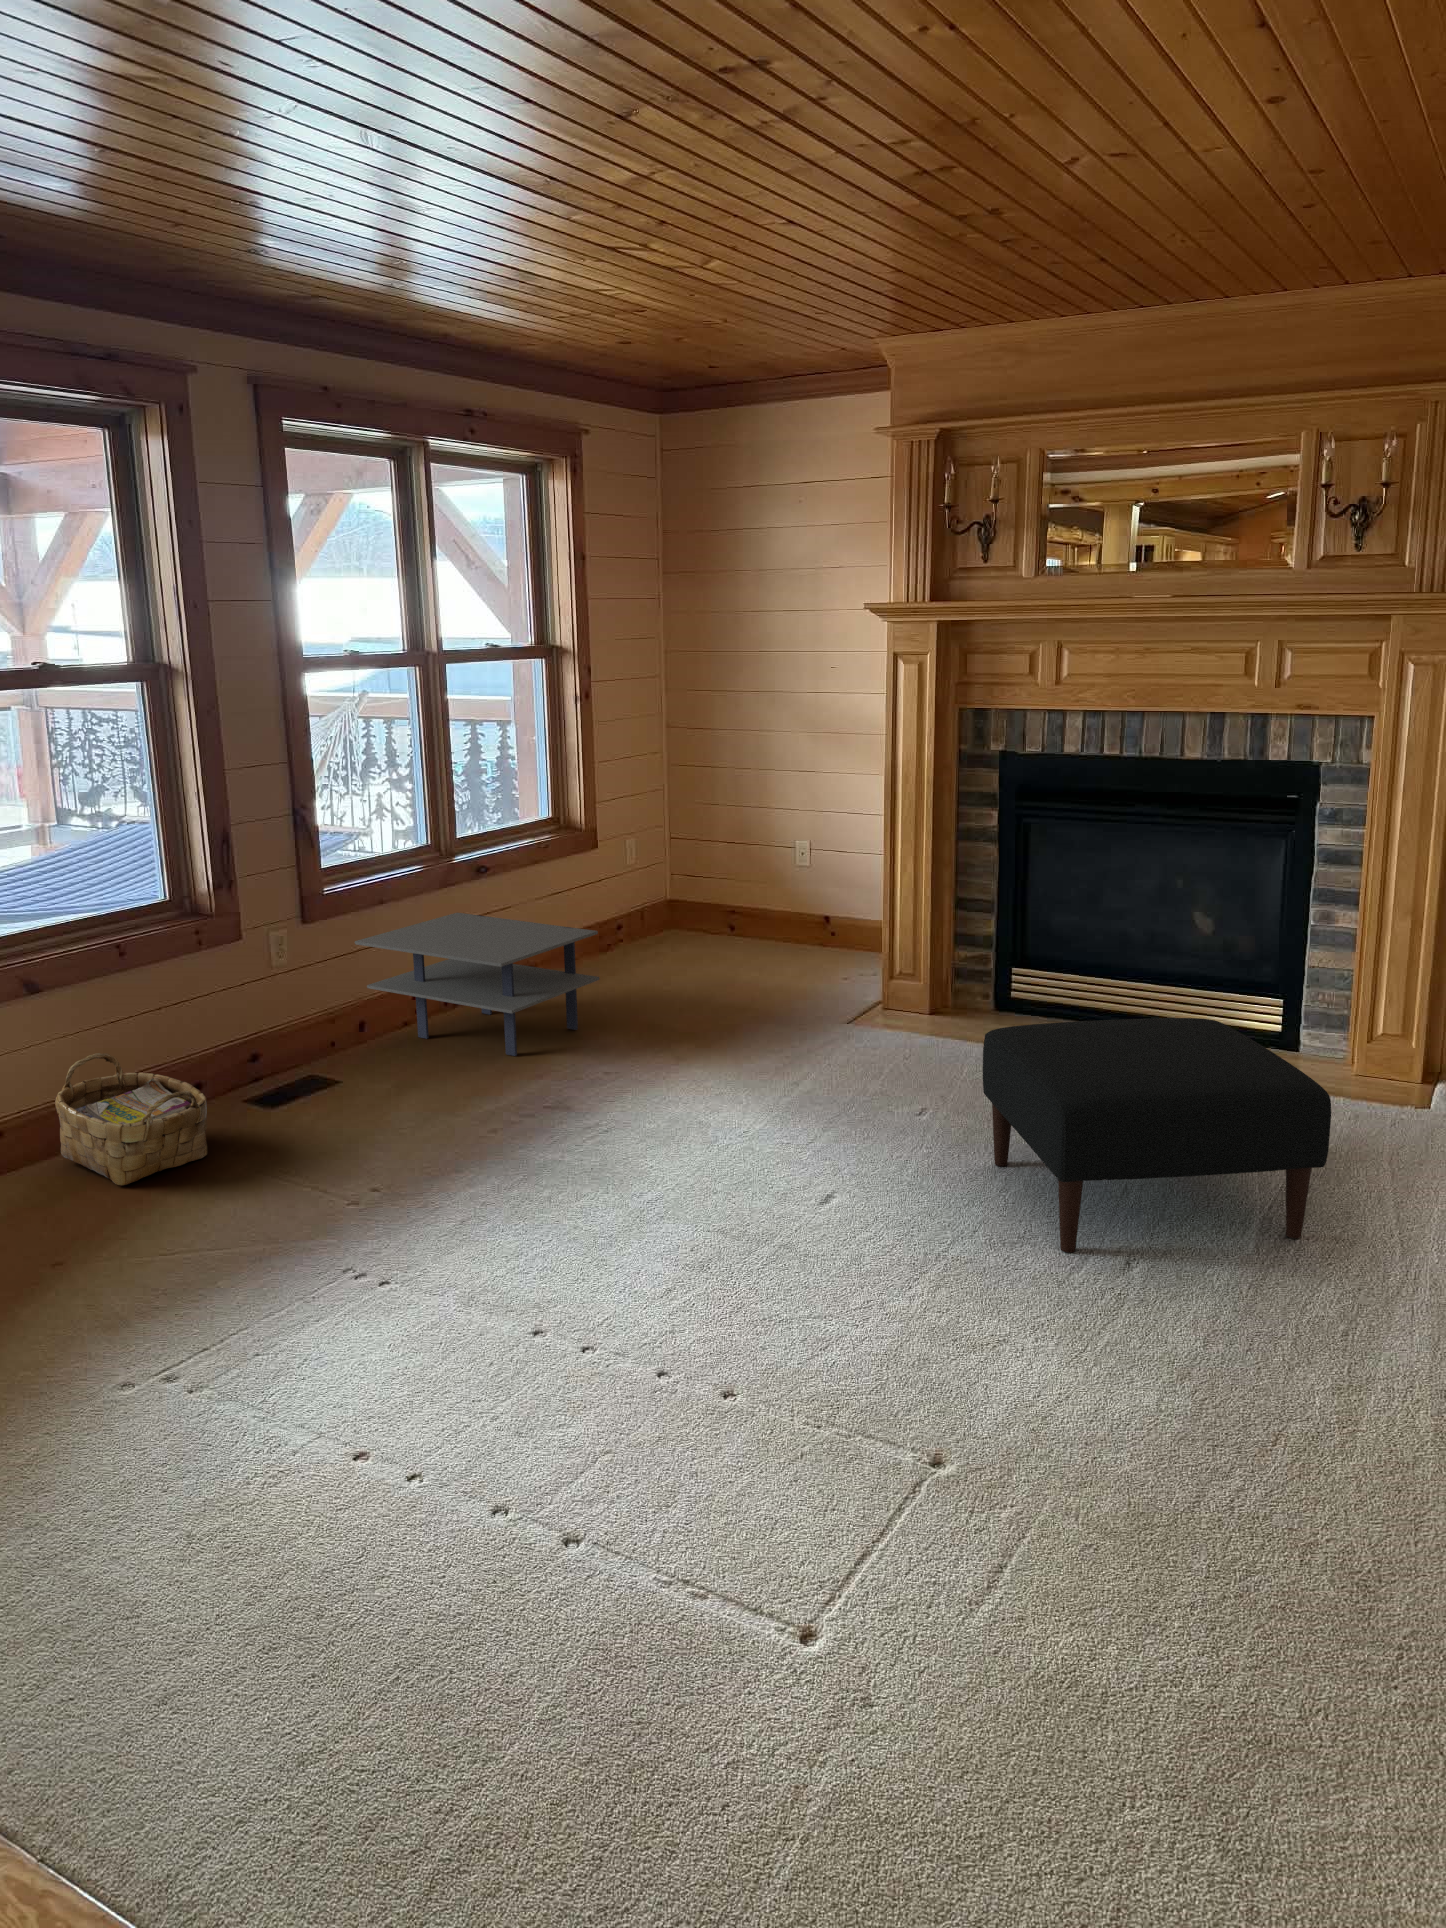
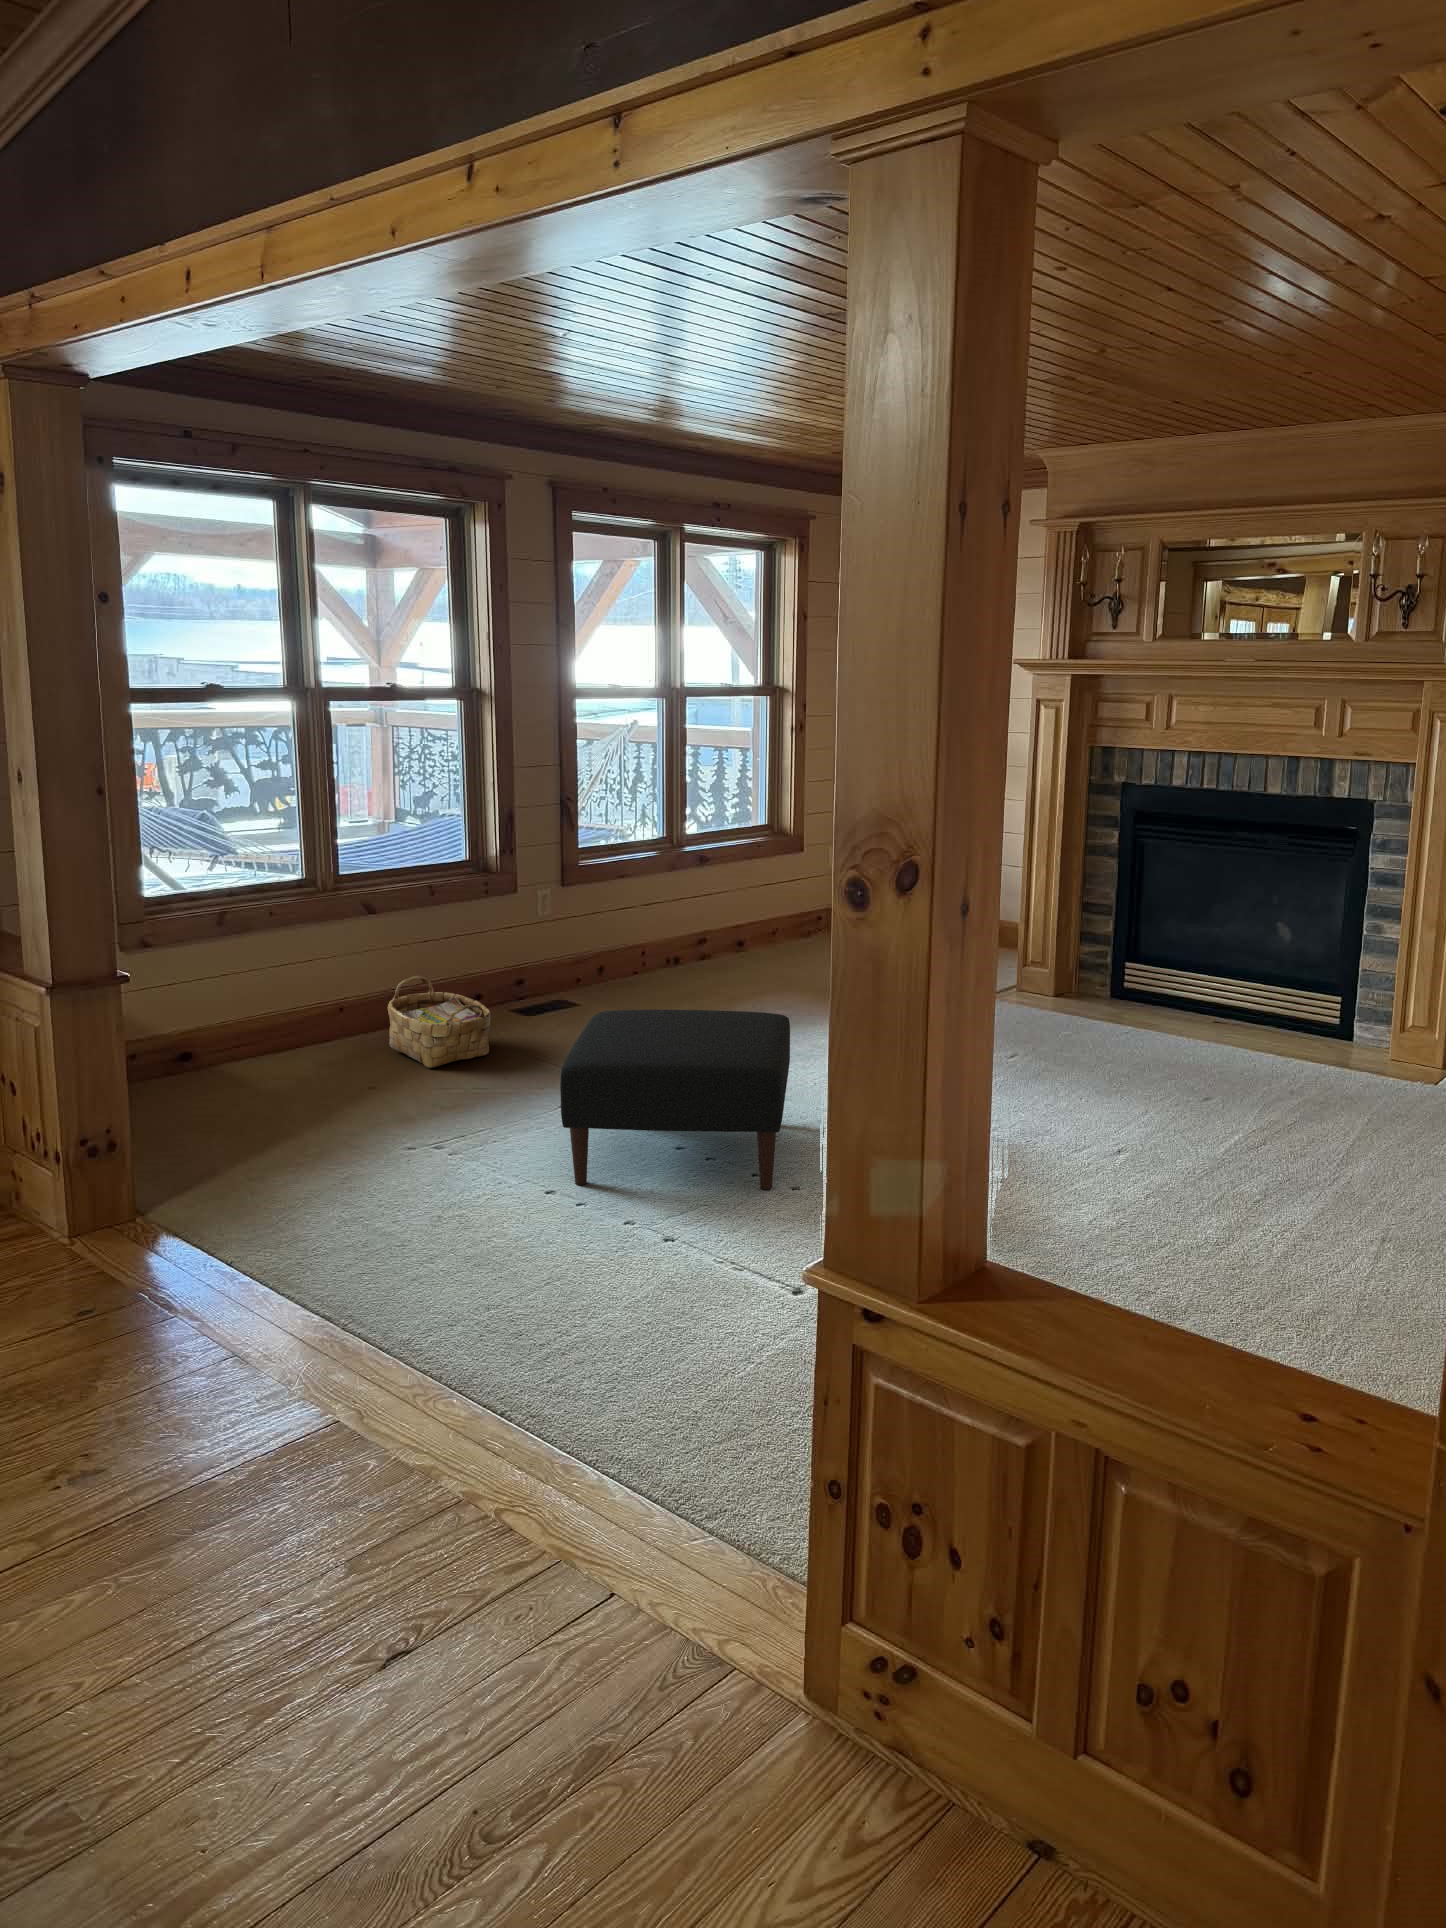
side table: present [355,913,599,1056] -> none [604,893,789,1004]
ottoman: present [983,1018,1331,1253] -> present [560,1010,790,1189]

